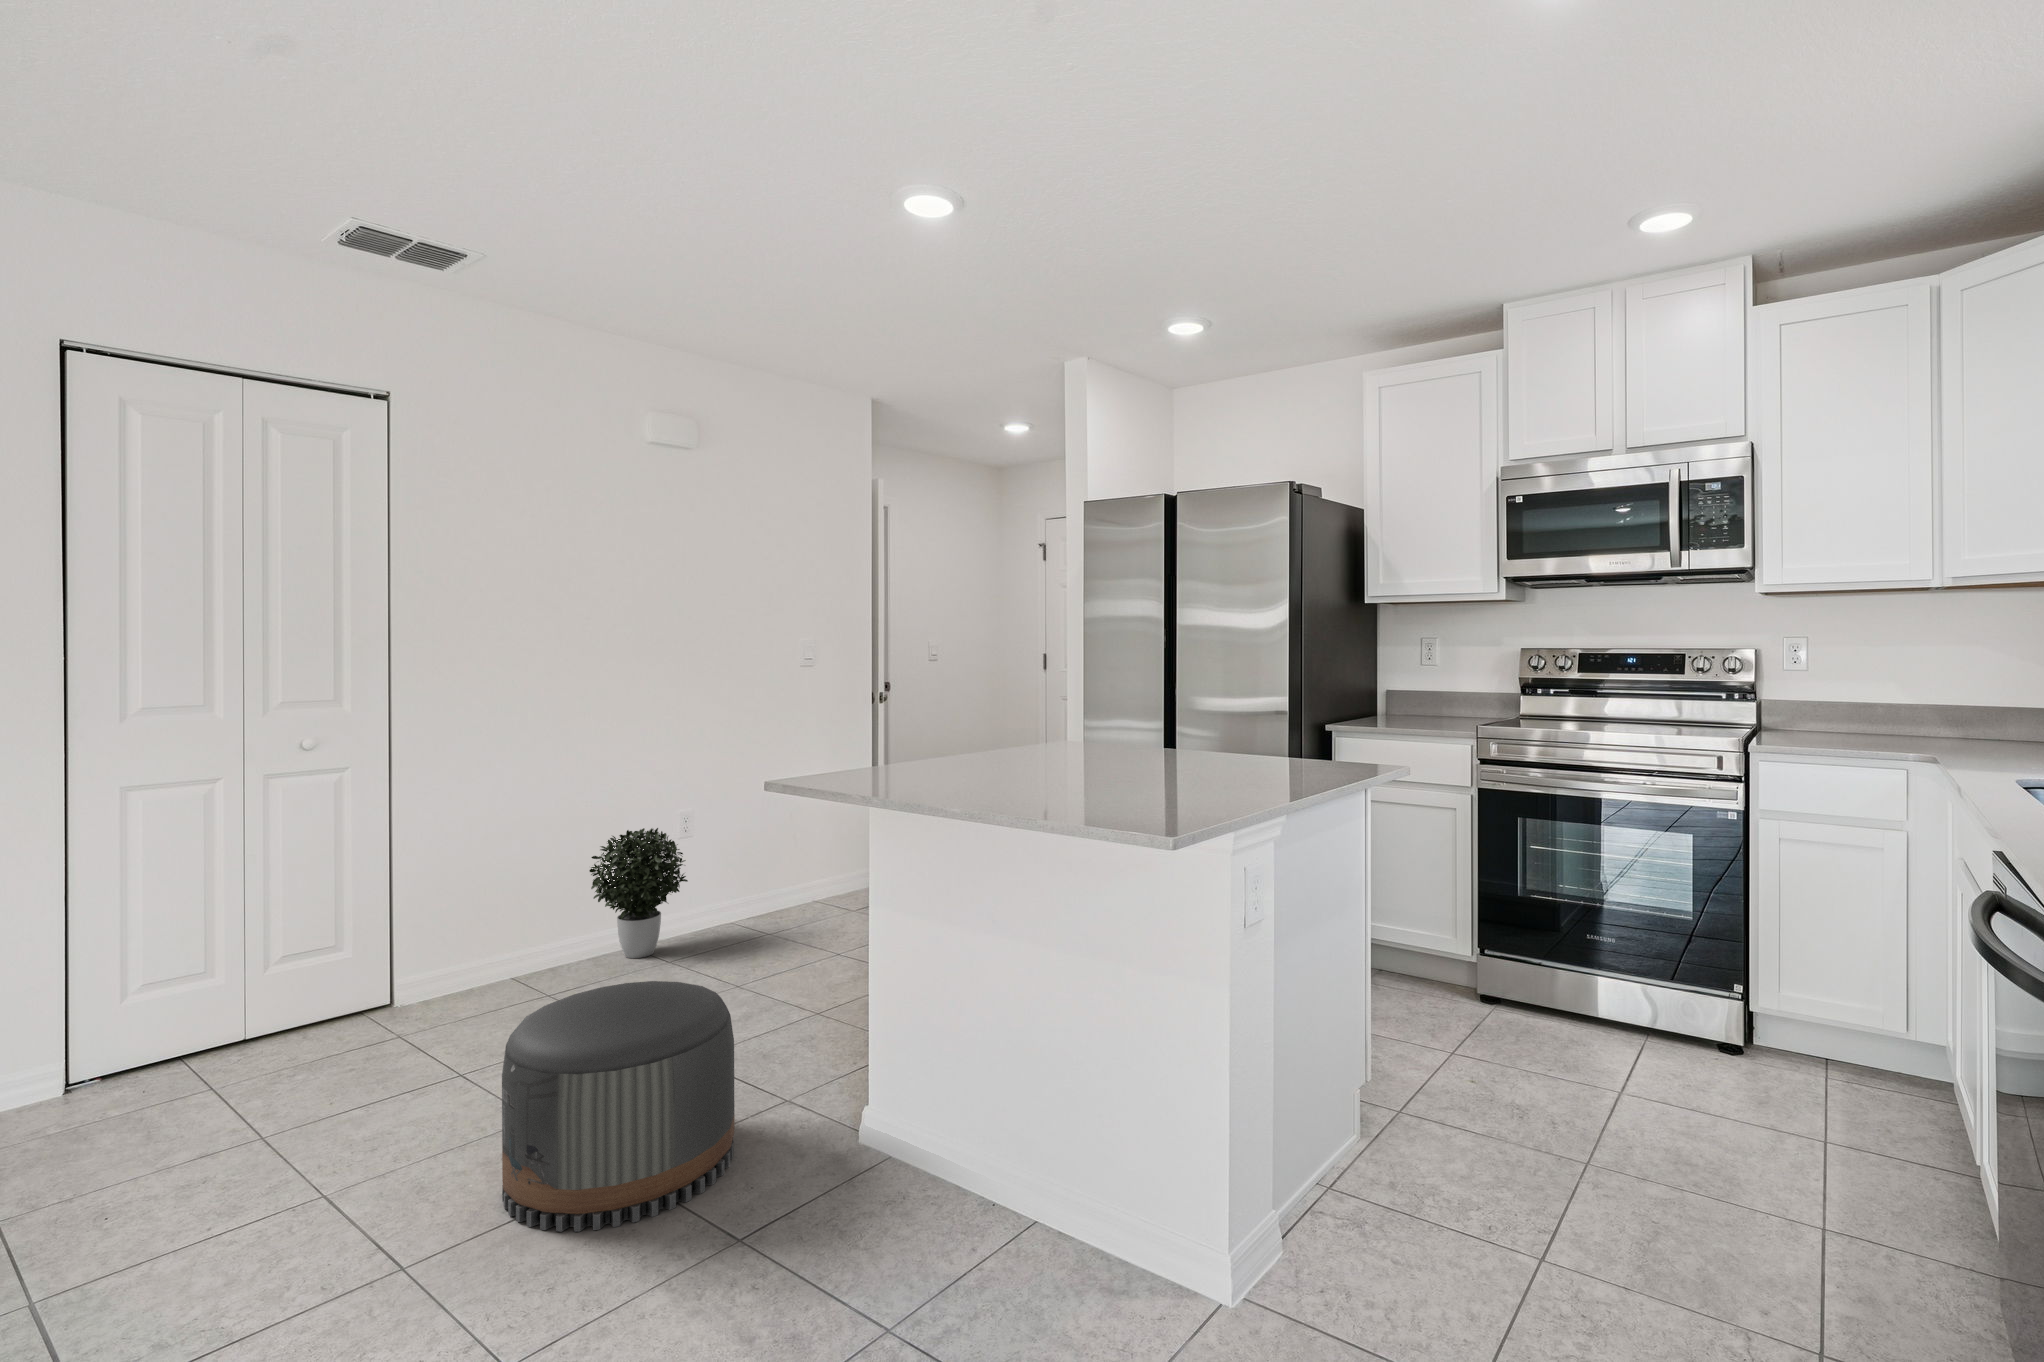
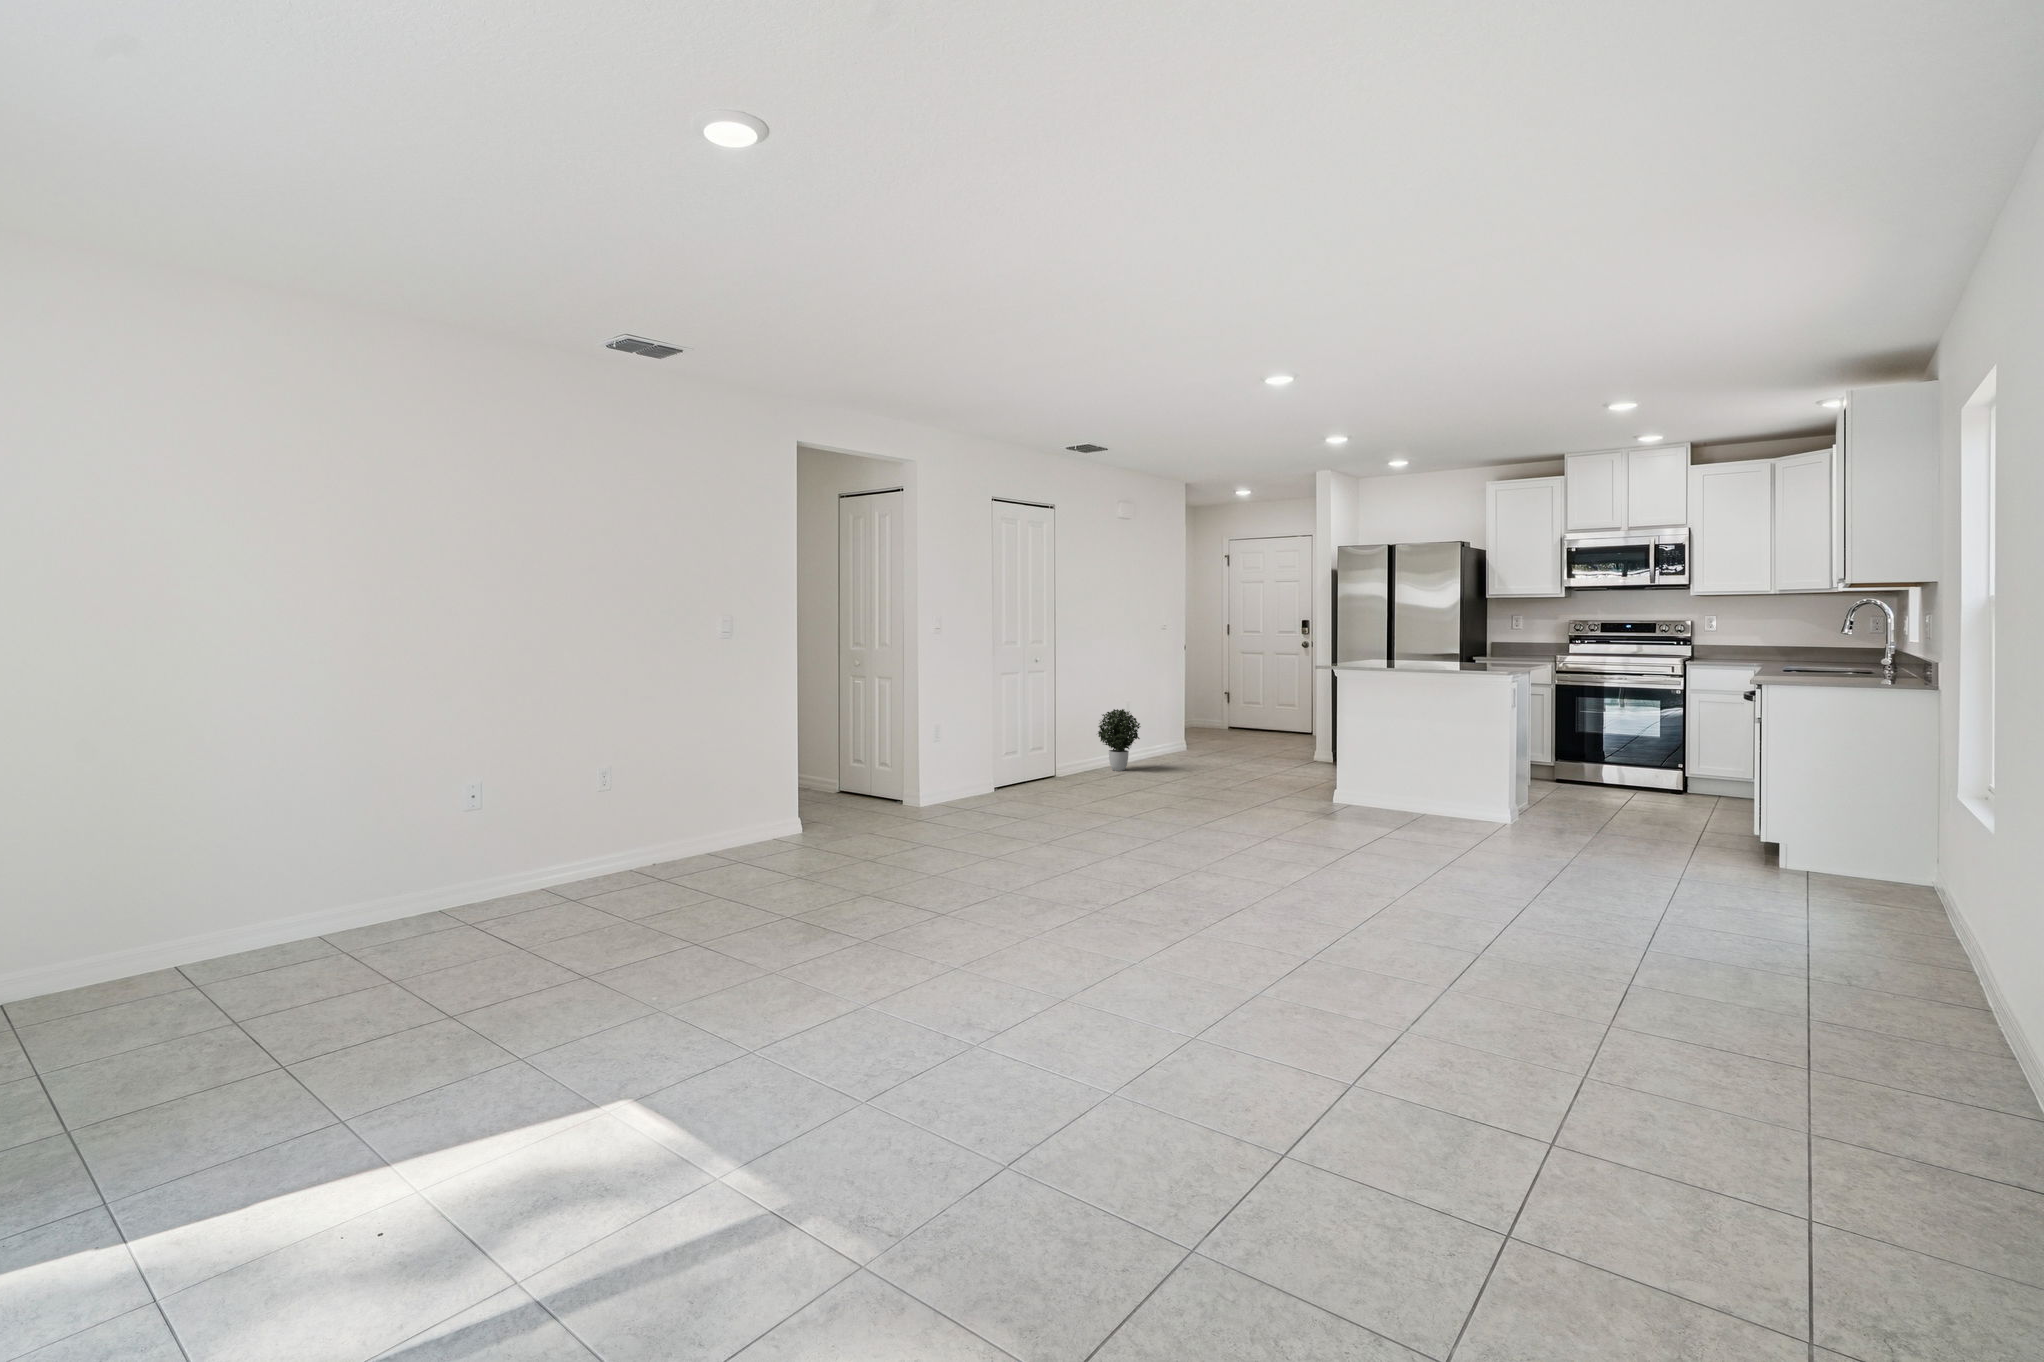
pouf: present [502,981,735,1232] -> none [1212,745,1293,816]

